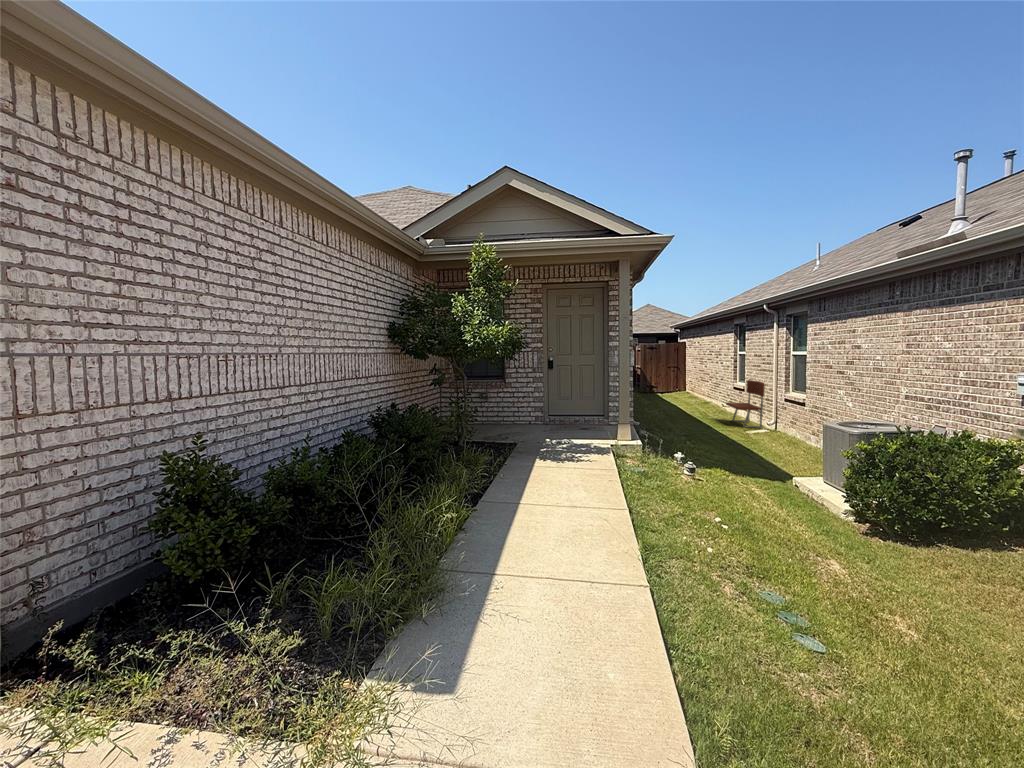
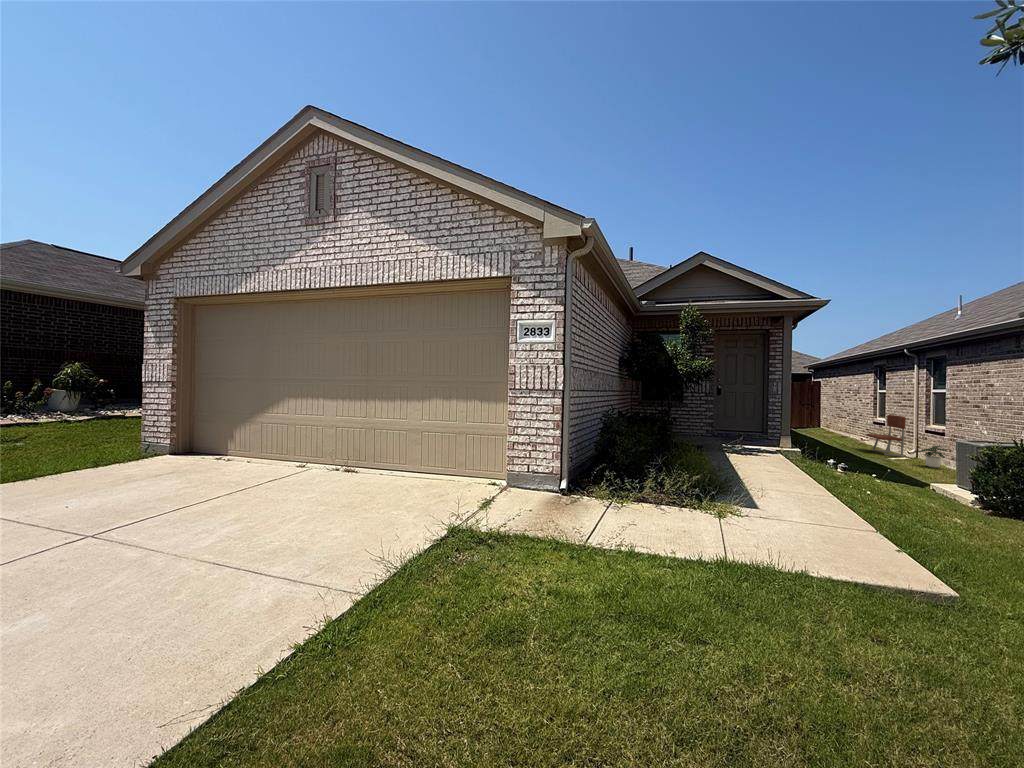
potted plant: none [776,418,809,443] -> present [918,446,946,468]

